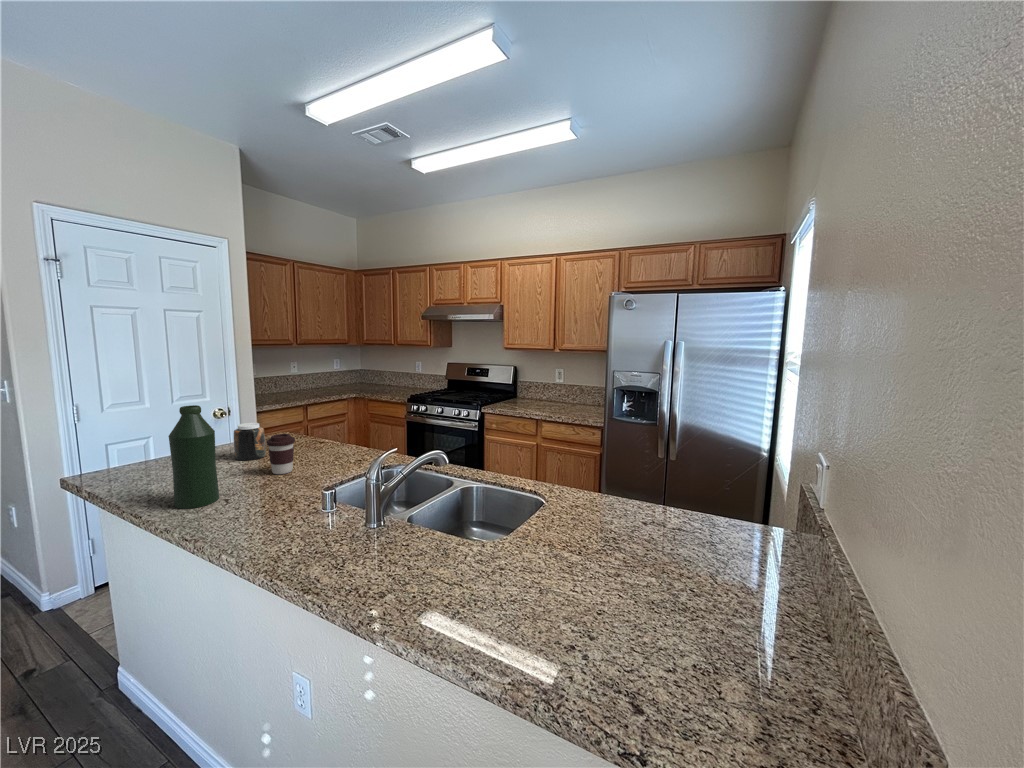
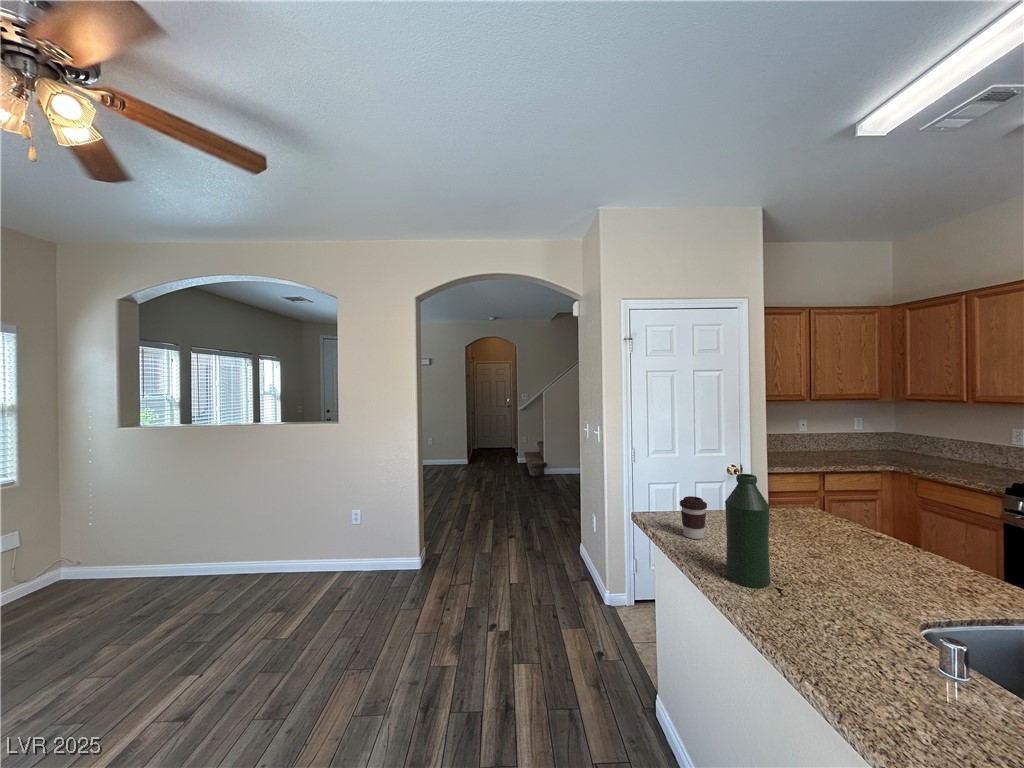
jar: present [234,423,266,460] -> none [769,494,805,539]
coffee cup: present [267,434,295,474] -> present [680,496,707,539]

